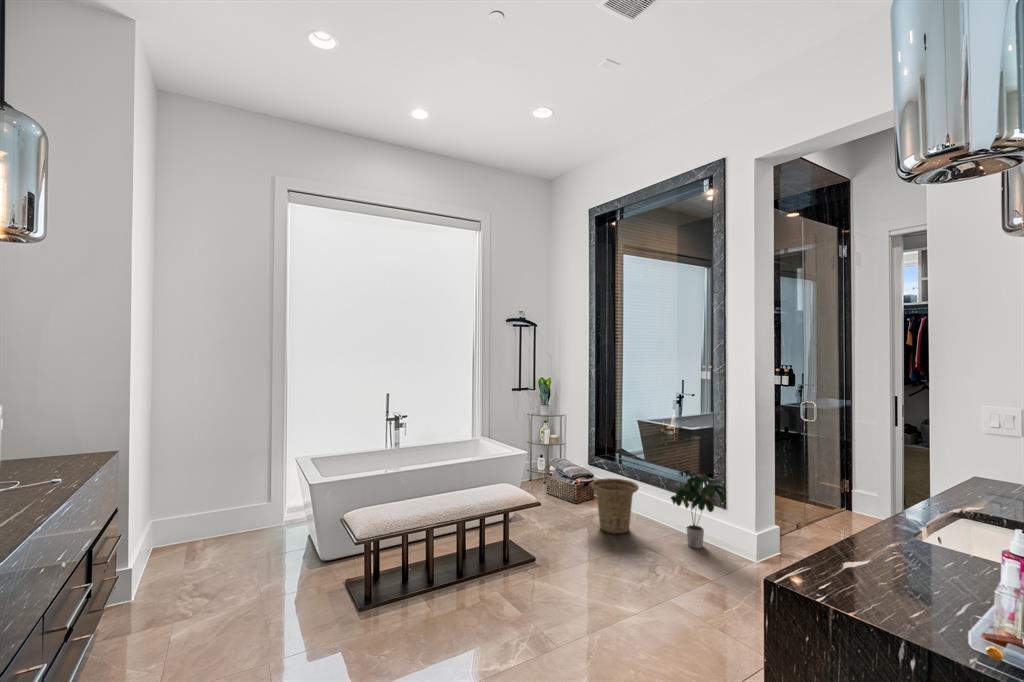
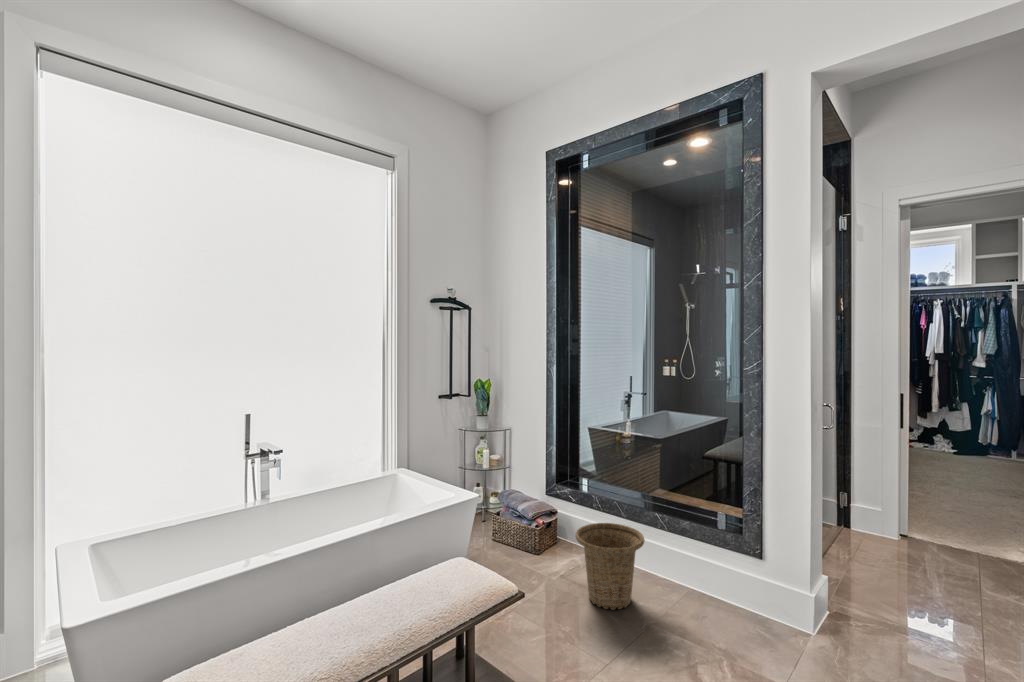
potted plant: present [671,470,726,548] -> none [686,509,782,623]

